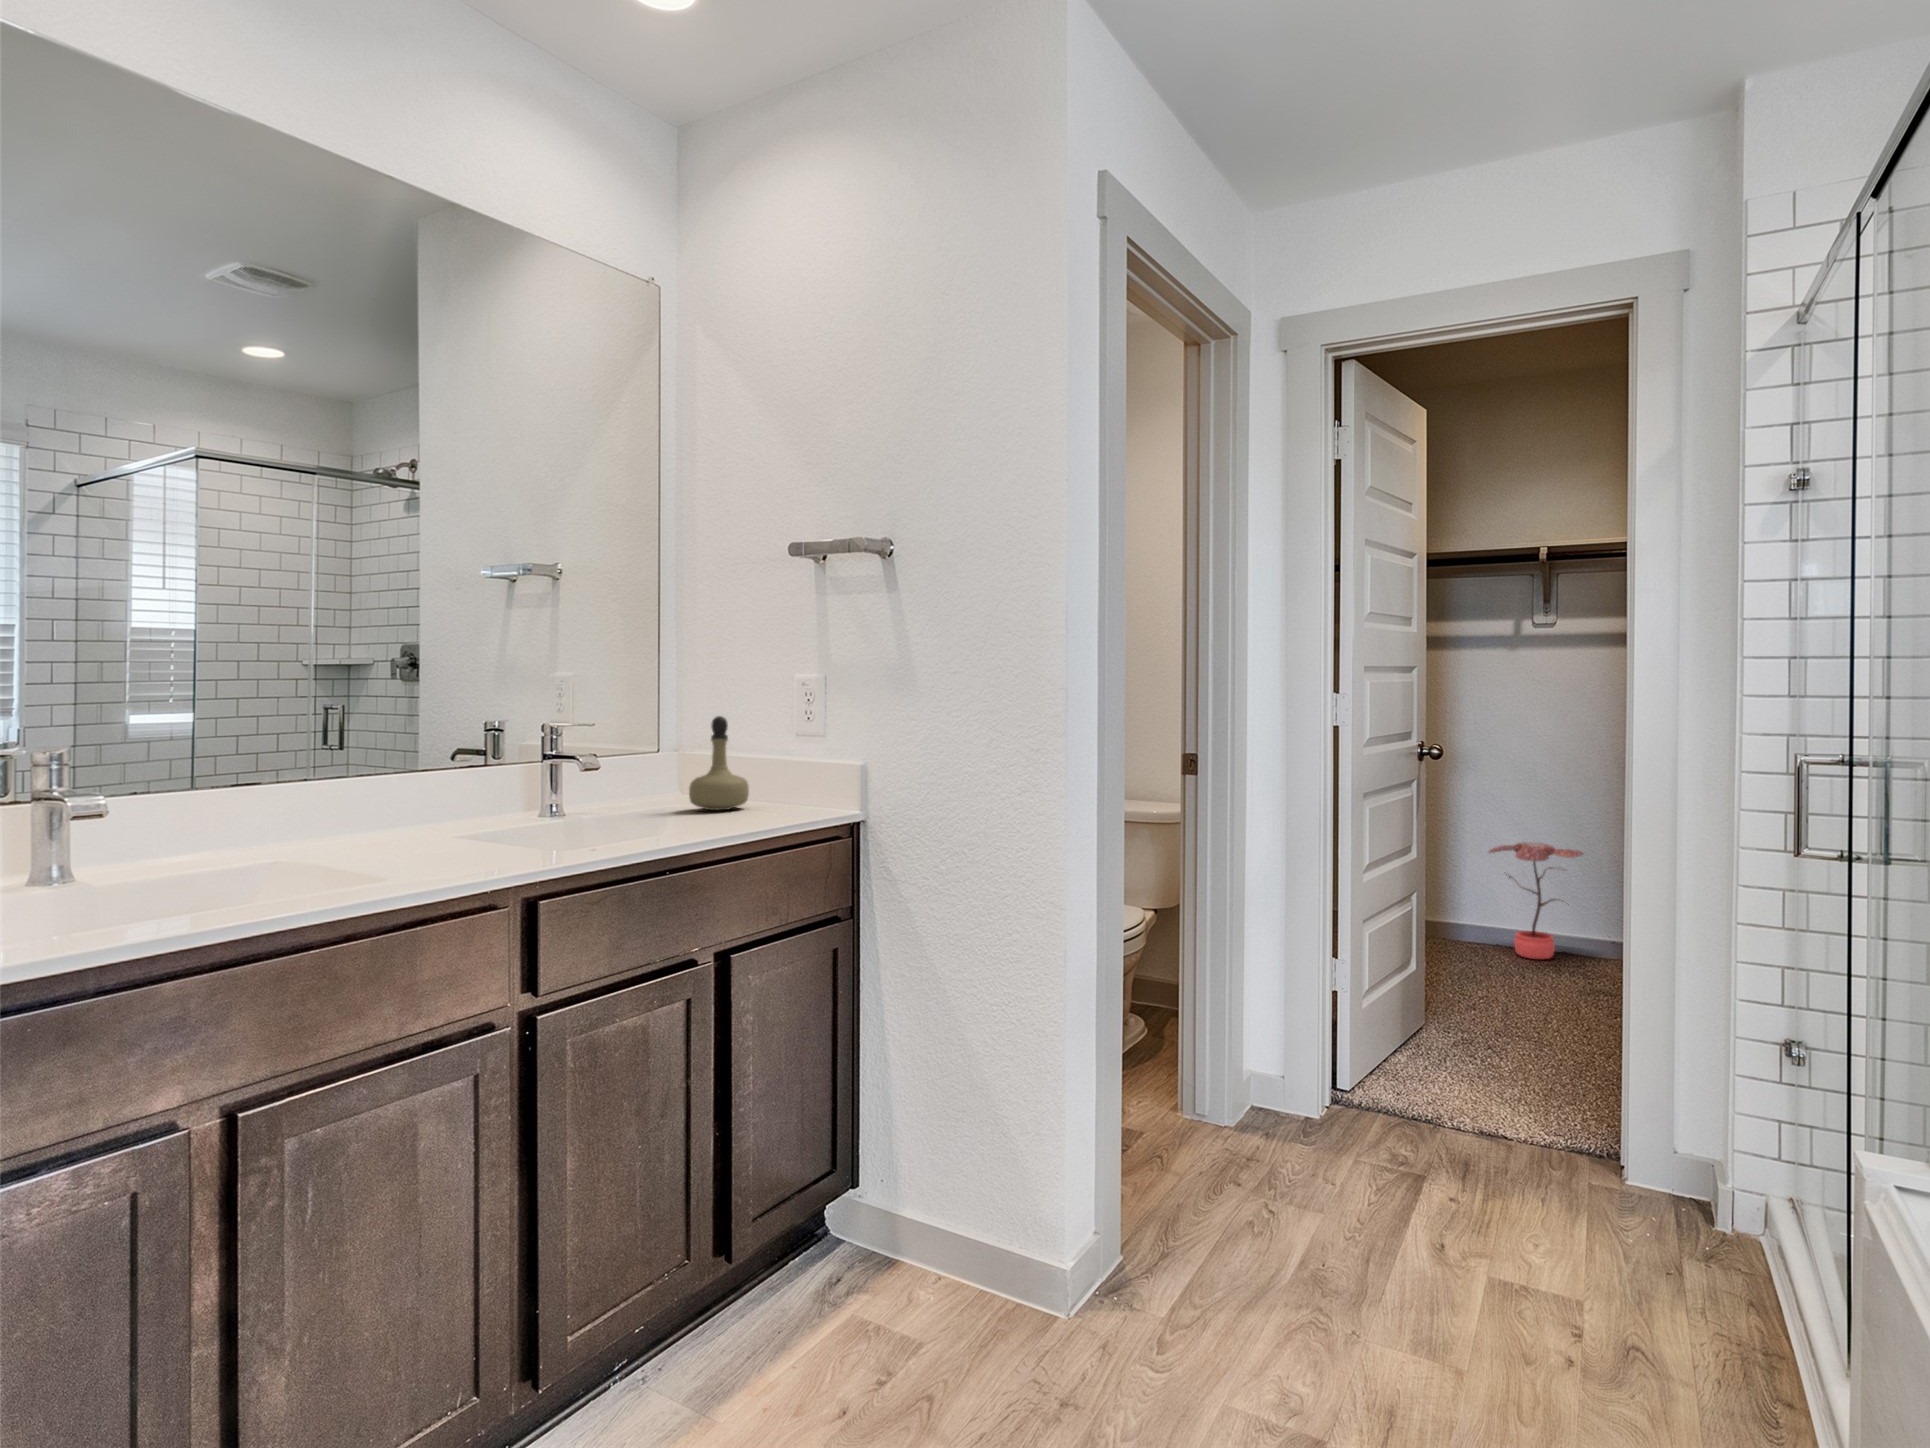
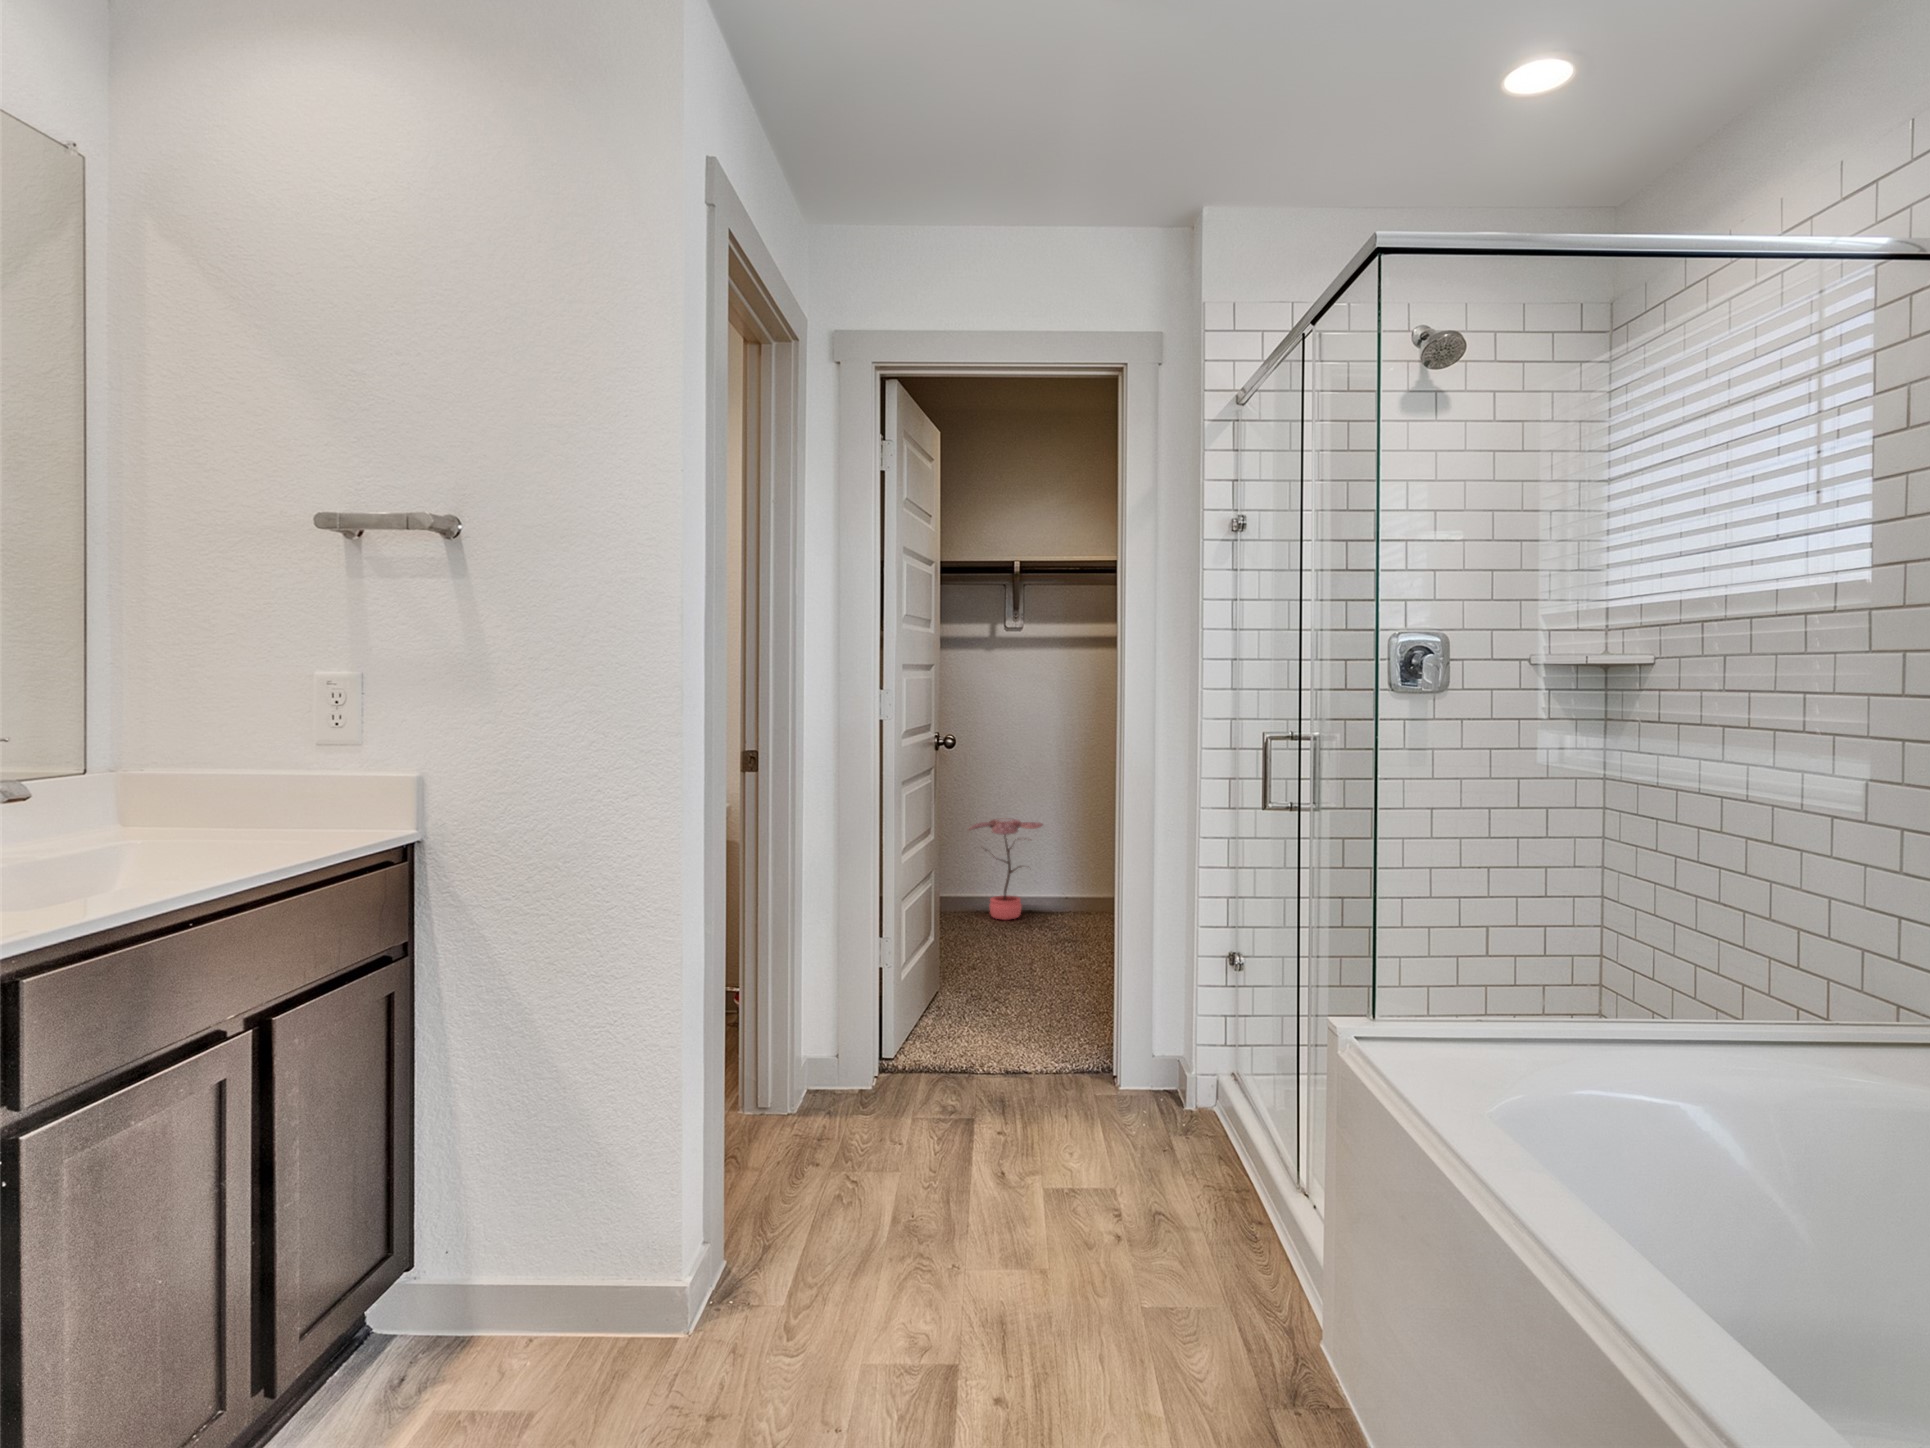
perfume bottle: present [689,716,749,810] -> none [152,727,243,845]

